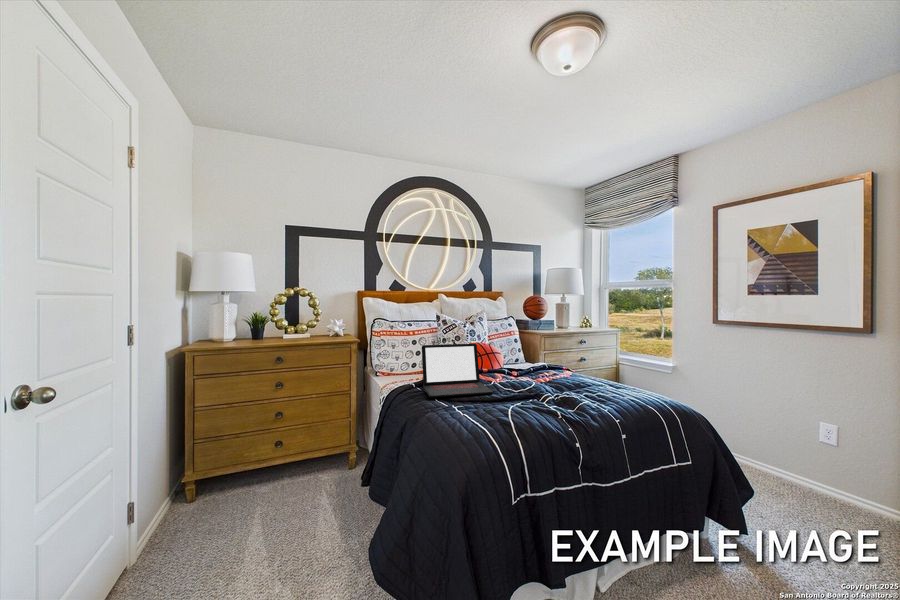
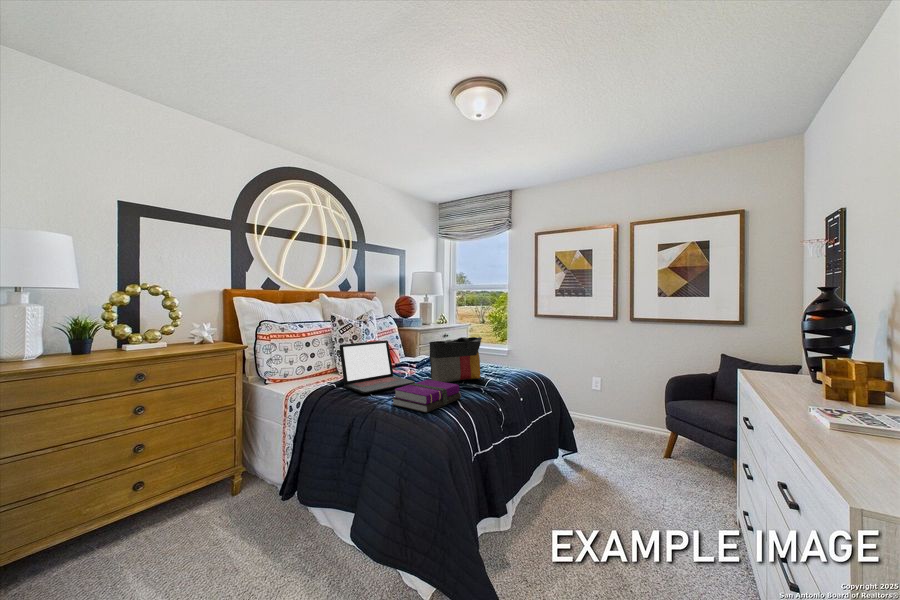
tote bag: none [507,346,576,398] -> present [429,337,482,383]
hardback book: none [441,391,521,429] -> present [392,379,461,413]

